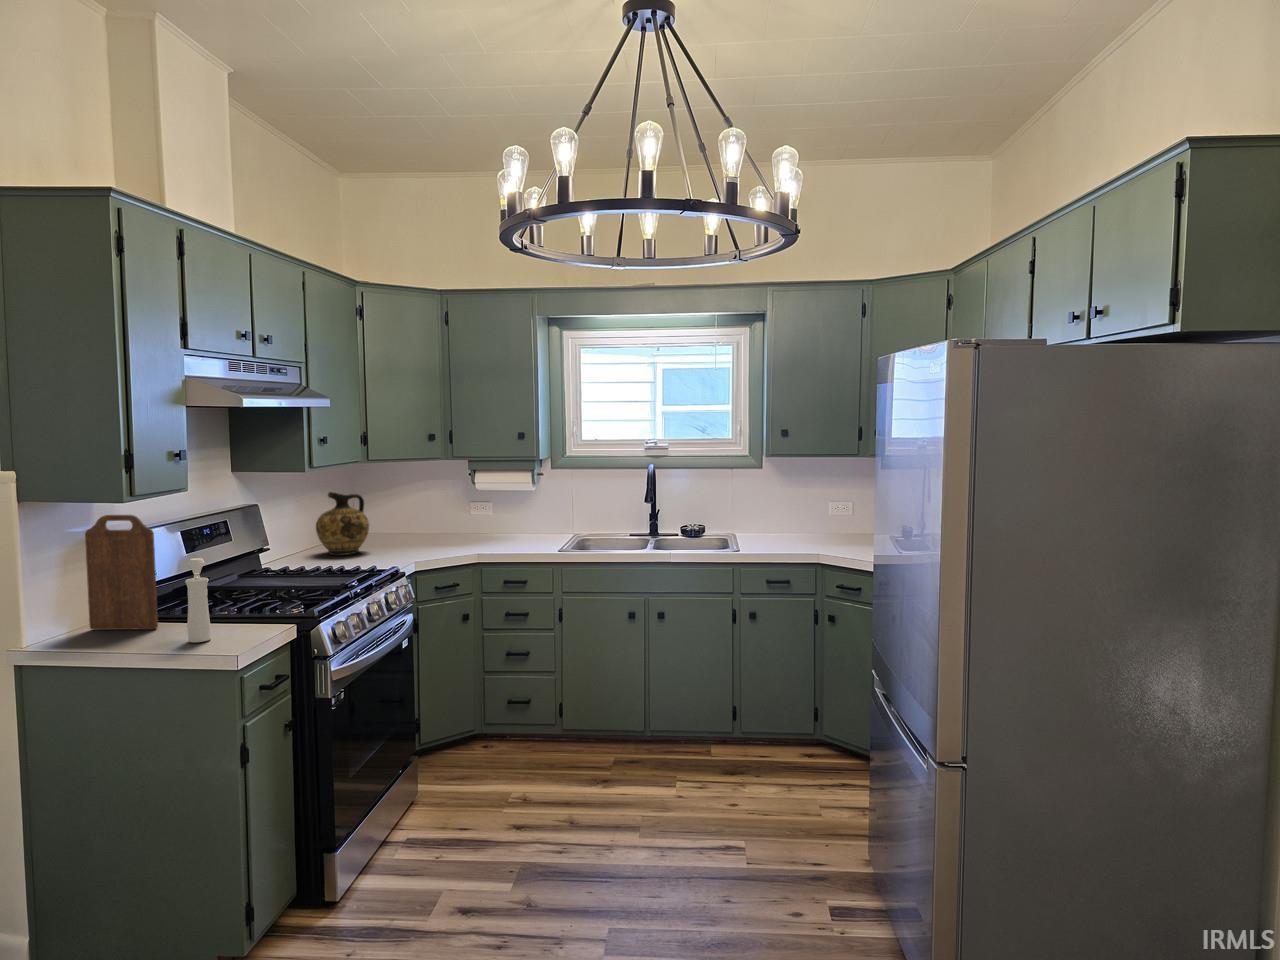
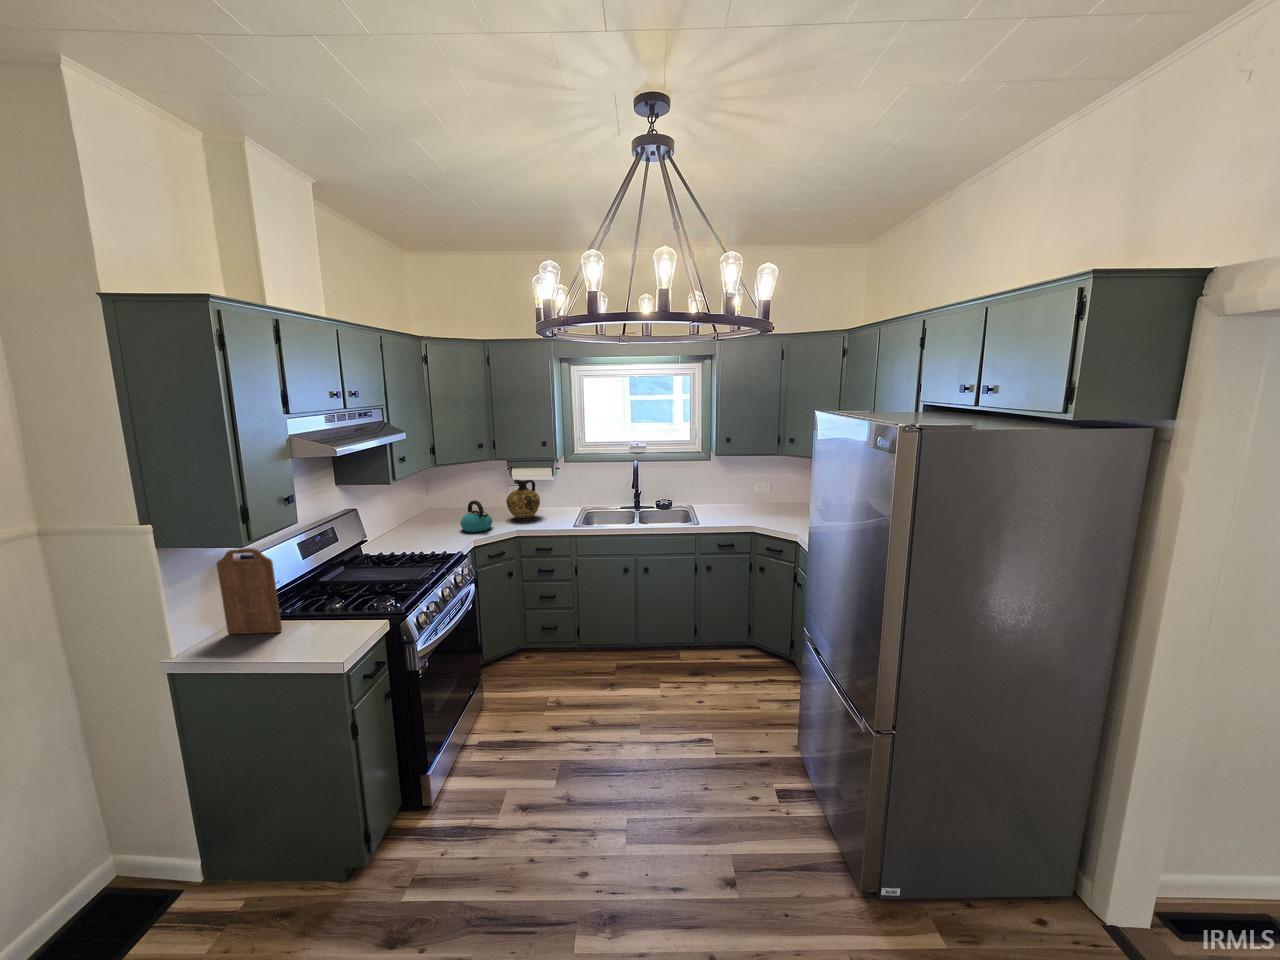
ceramic jug: present [316,492,369,555] -> present [506,480,540,520]
kettle: none [396,511,441,555] -> present [460,500,492,532]
pepper mill: present [185,558,211,642] -> none [299,580,323,650]

